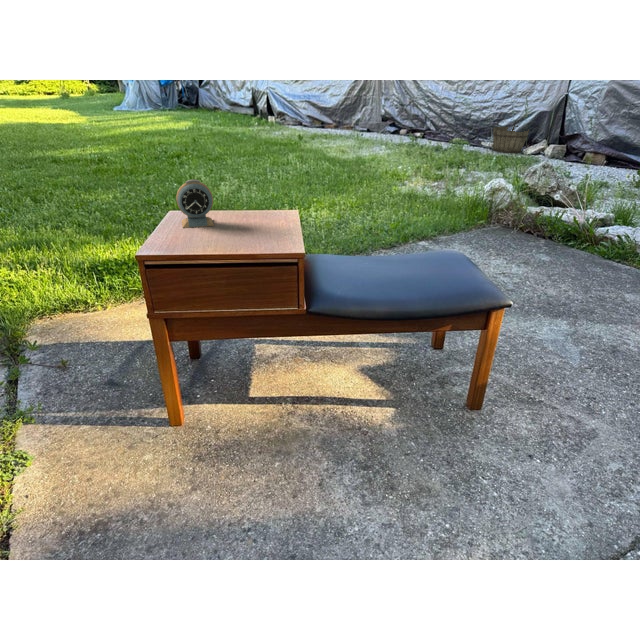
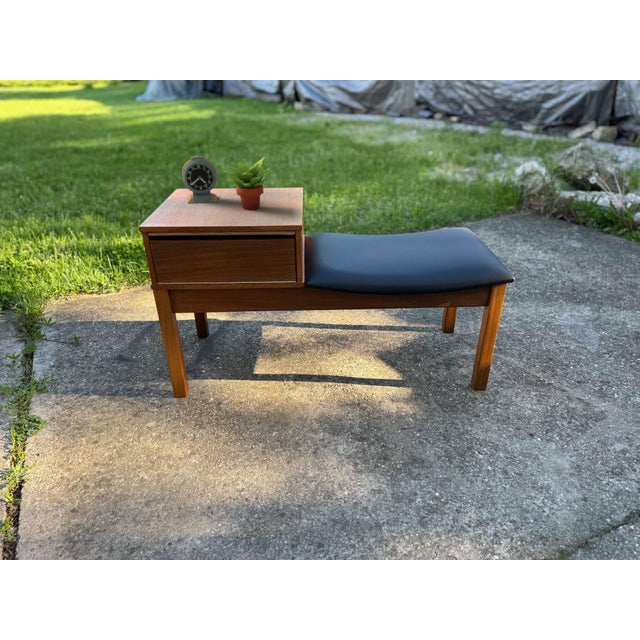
wooden bucket: present [493,121,529,153] -> none [533,103,574,137]
succulent plant: none [220,181,274,235] -> present [222,156,273,210]

